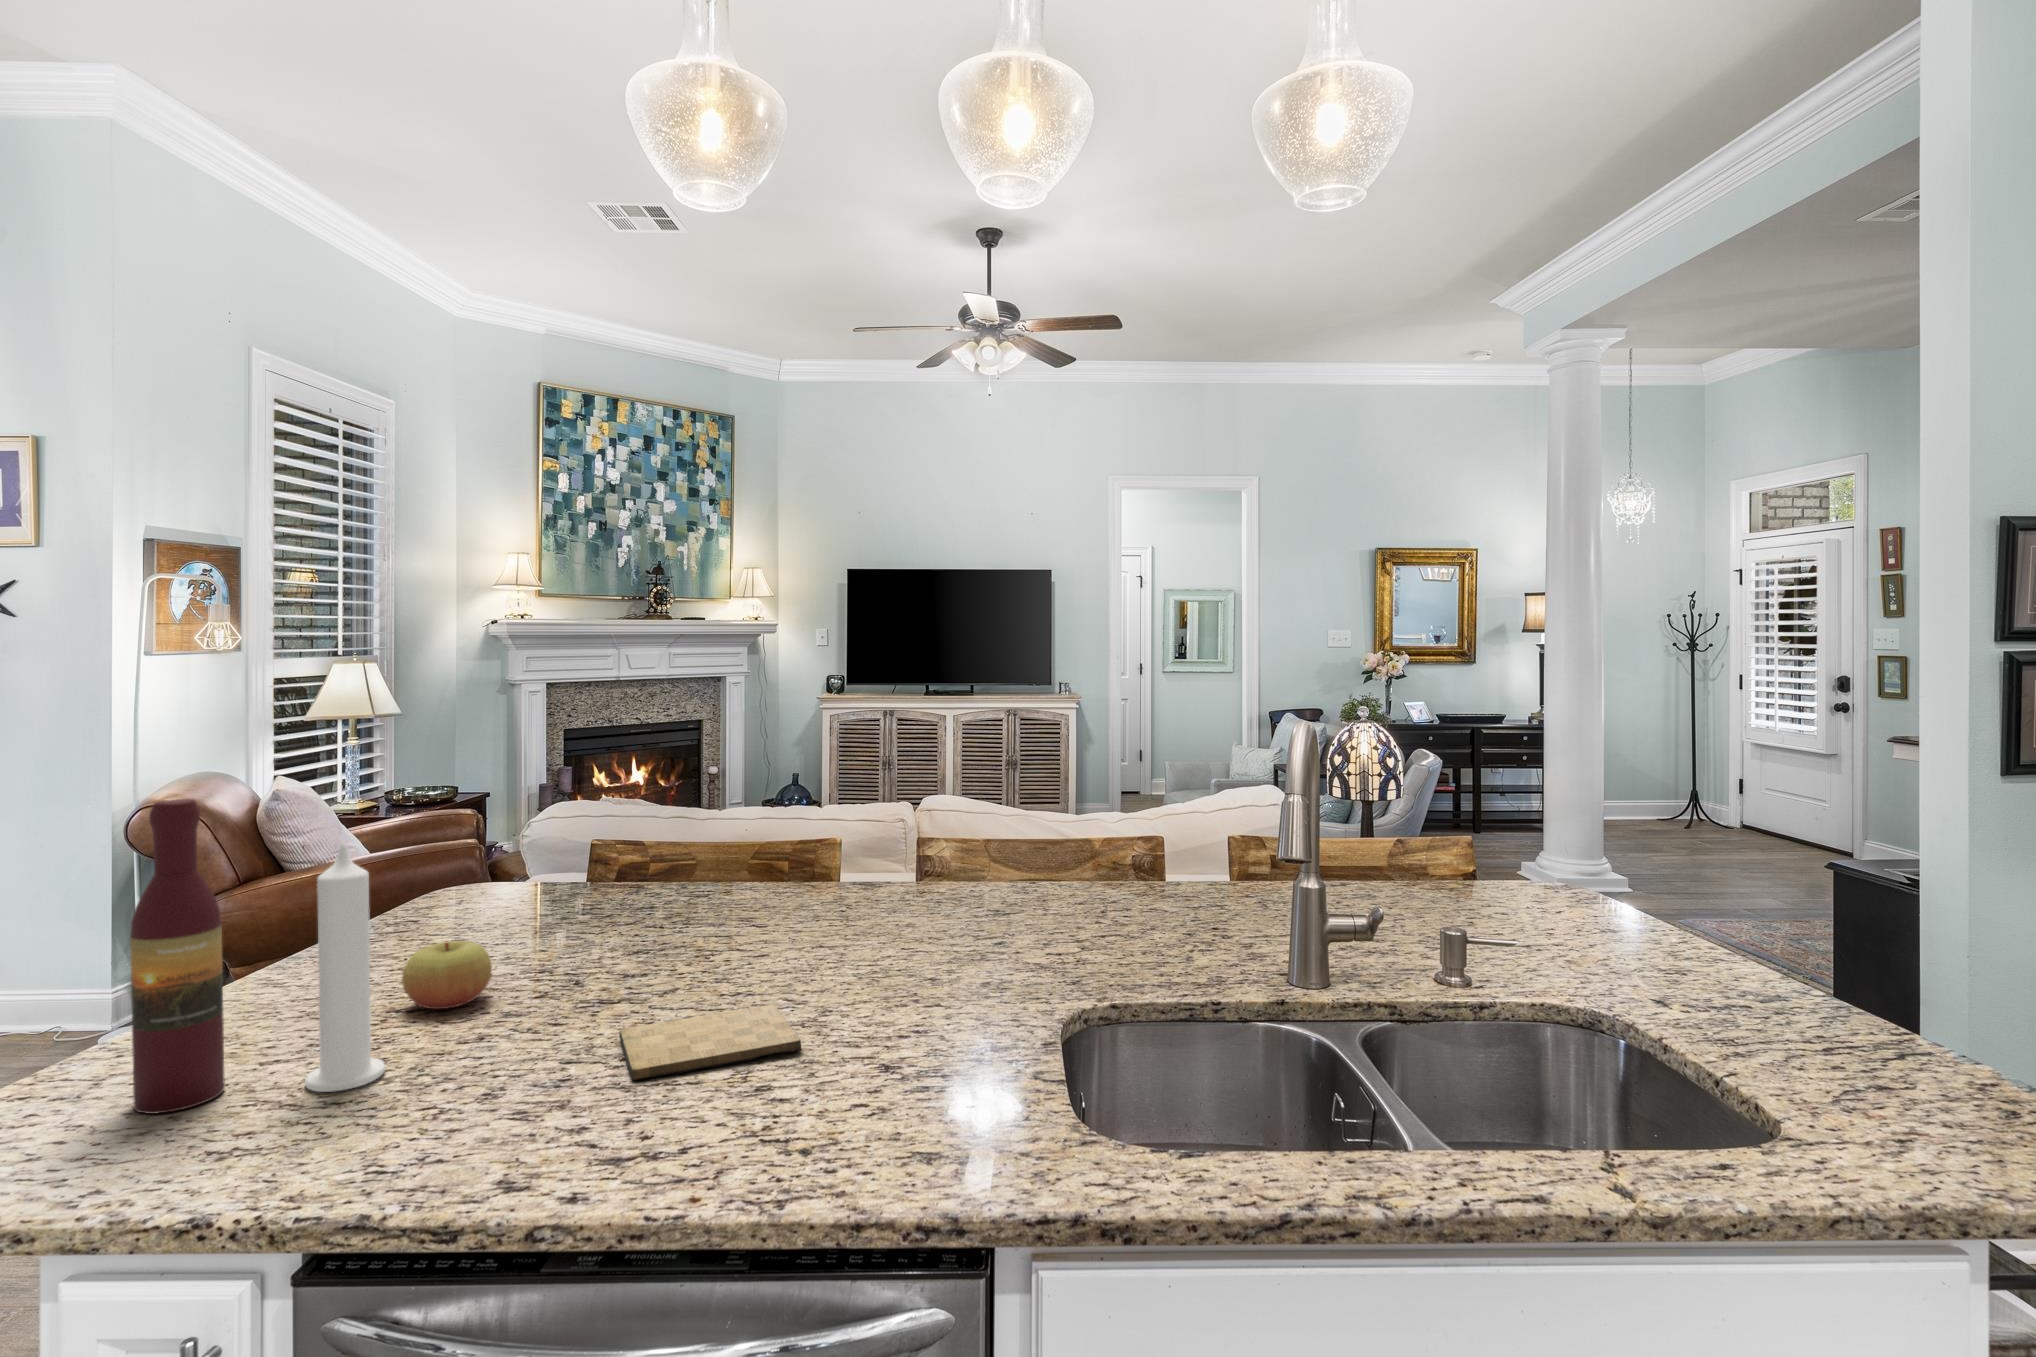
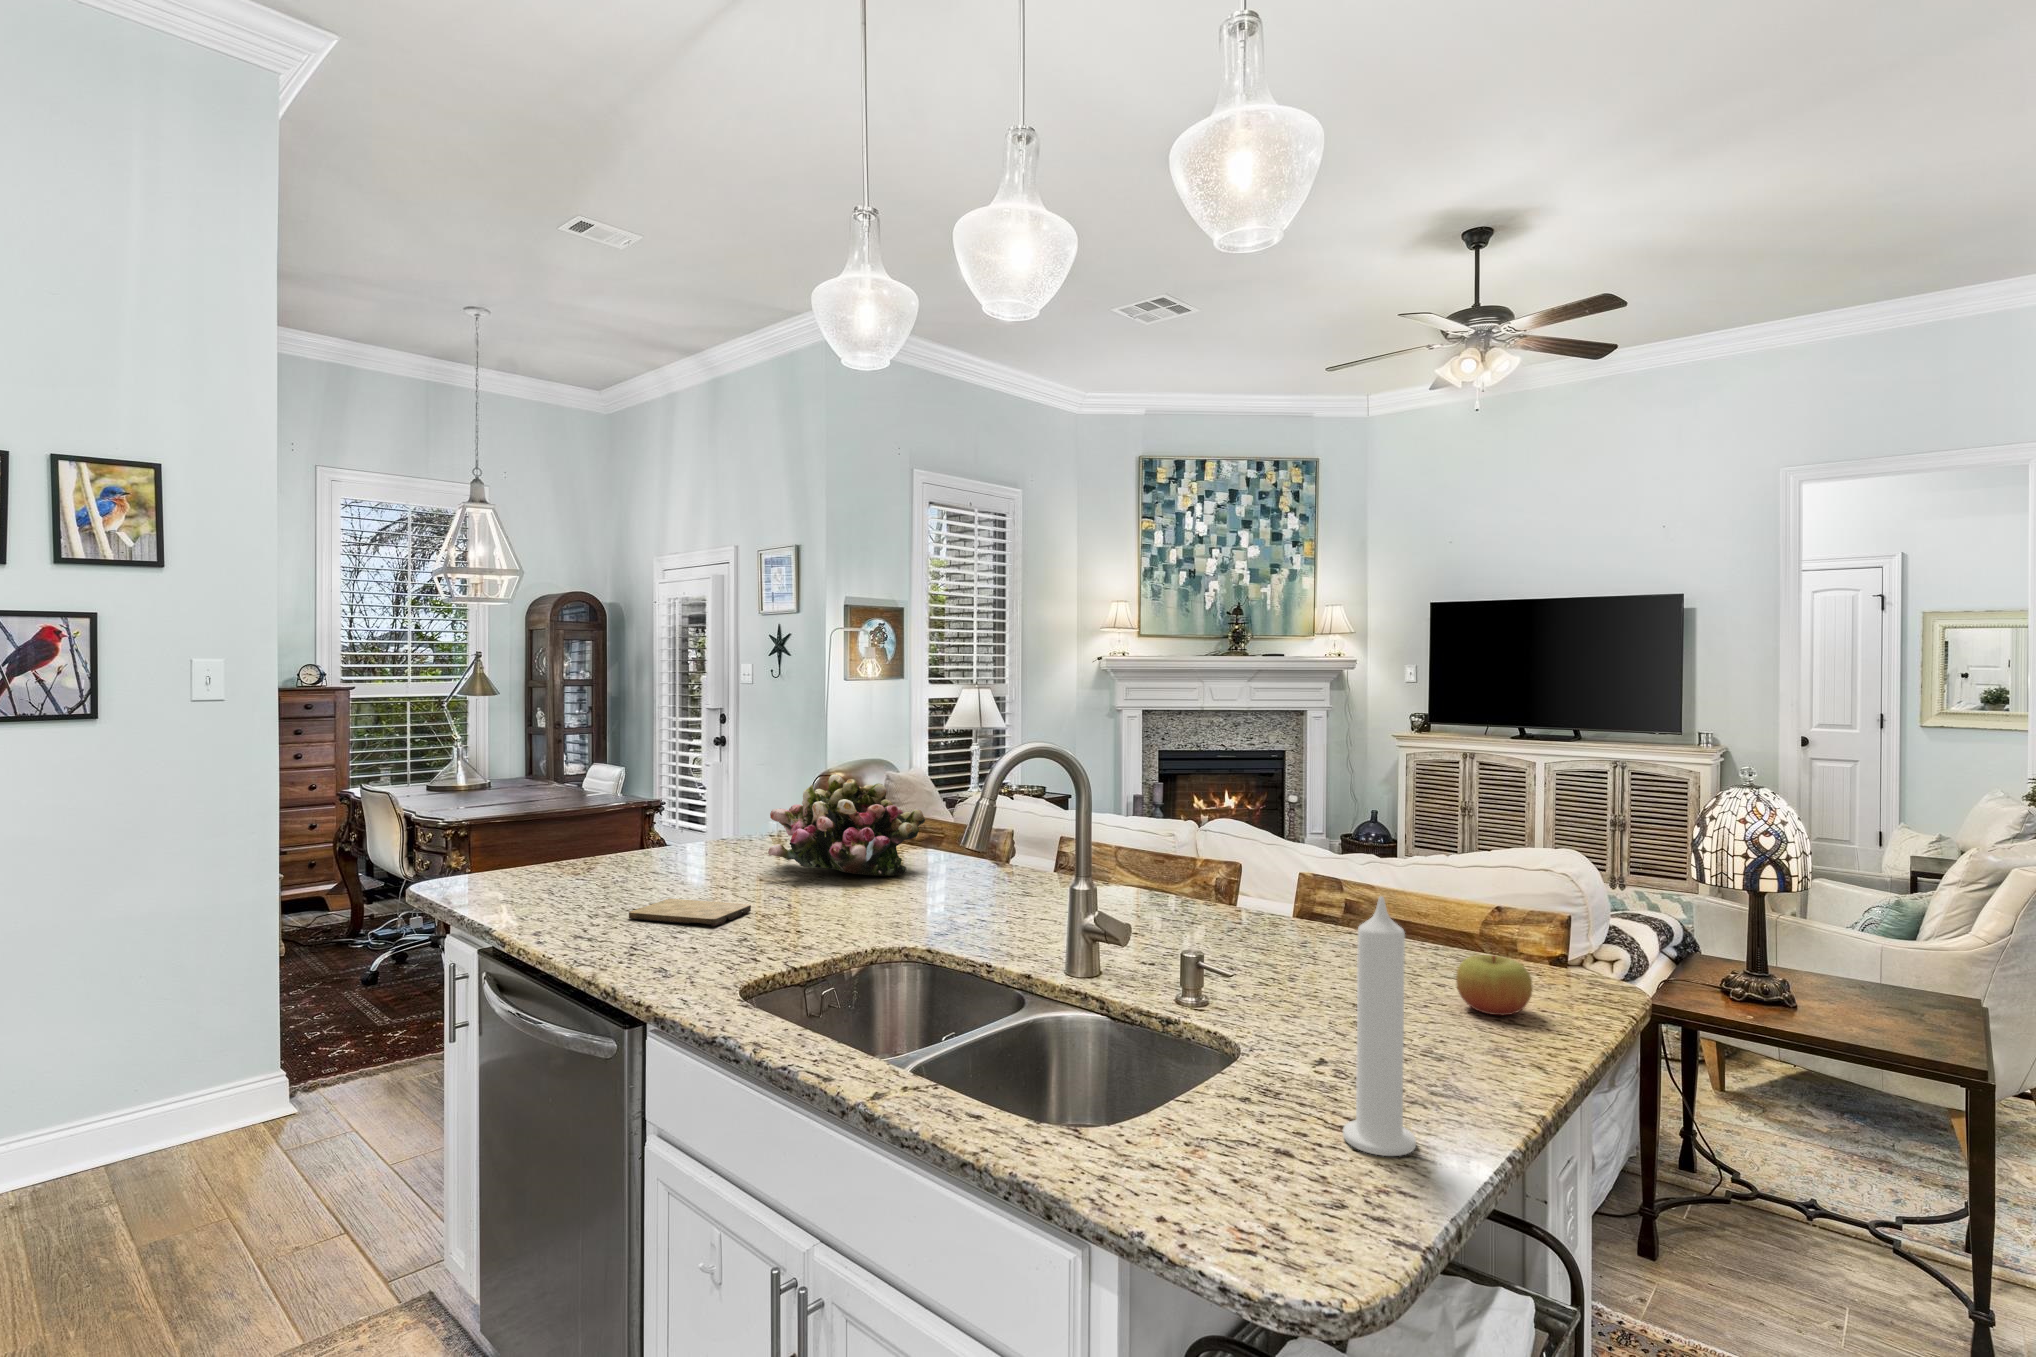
flower arrangement: none [588,793,809,934] -> present [768,775,925,876]
wine bottle: present [130,799,225,1114] -> none [484,743,522,890]
candle: present [305,843,385,1092] -> present [1343,896,1416,1156]
apple: present [402,941,492,1009] -> present [1456,955,1532,1015]

